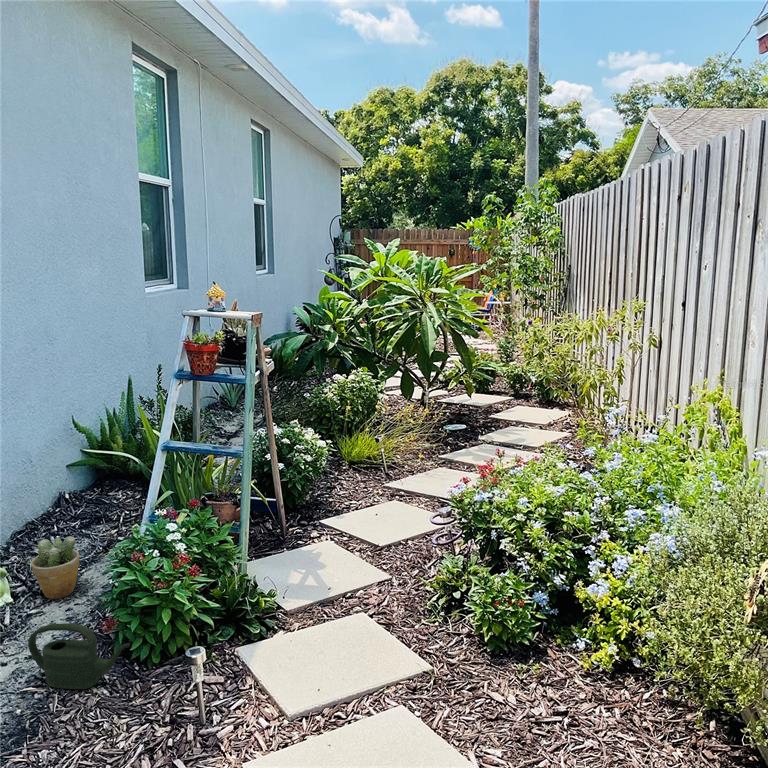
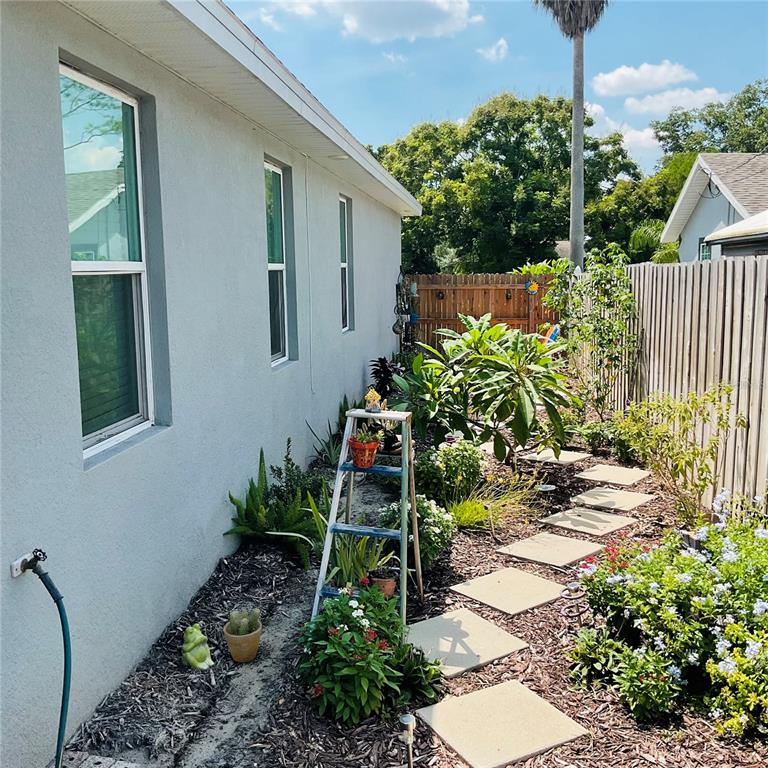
watering can: present [28,623,130,689] -> none [257,690,342,745]

